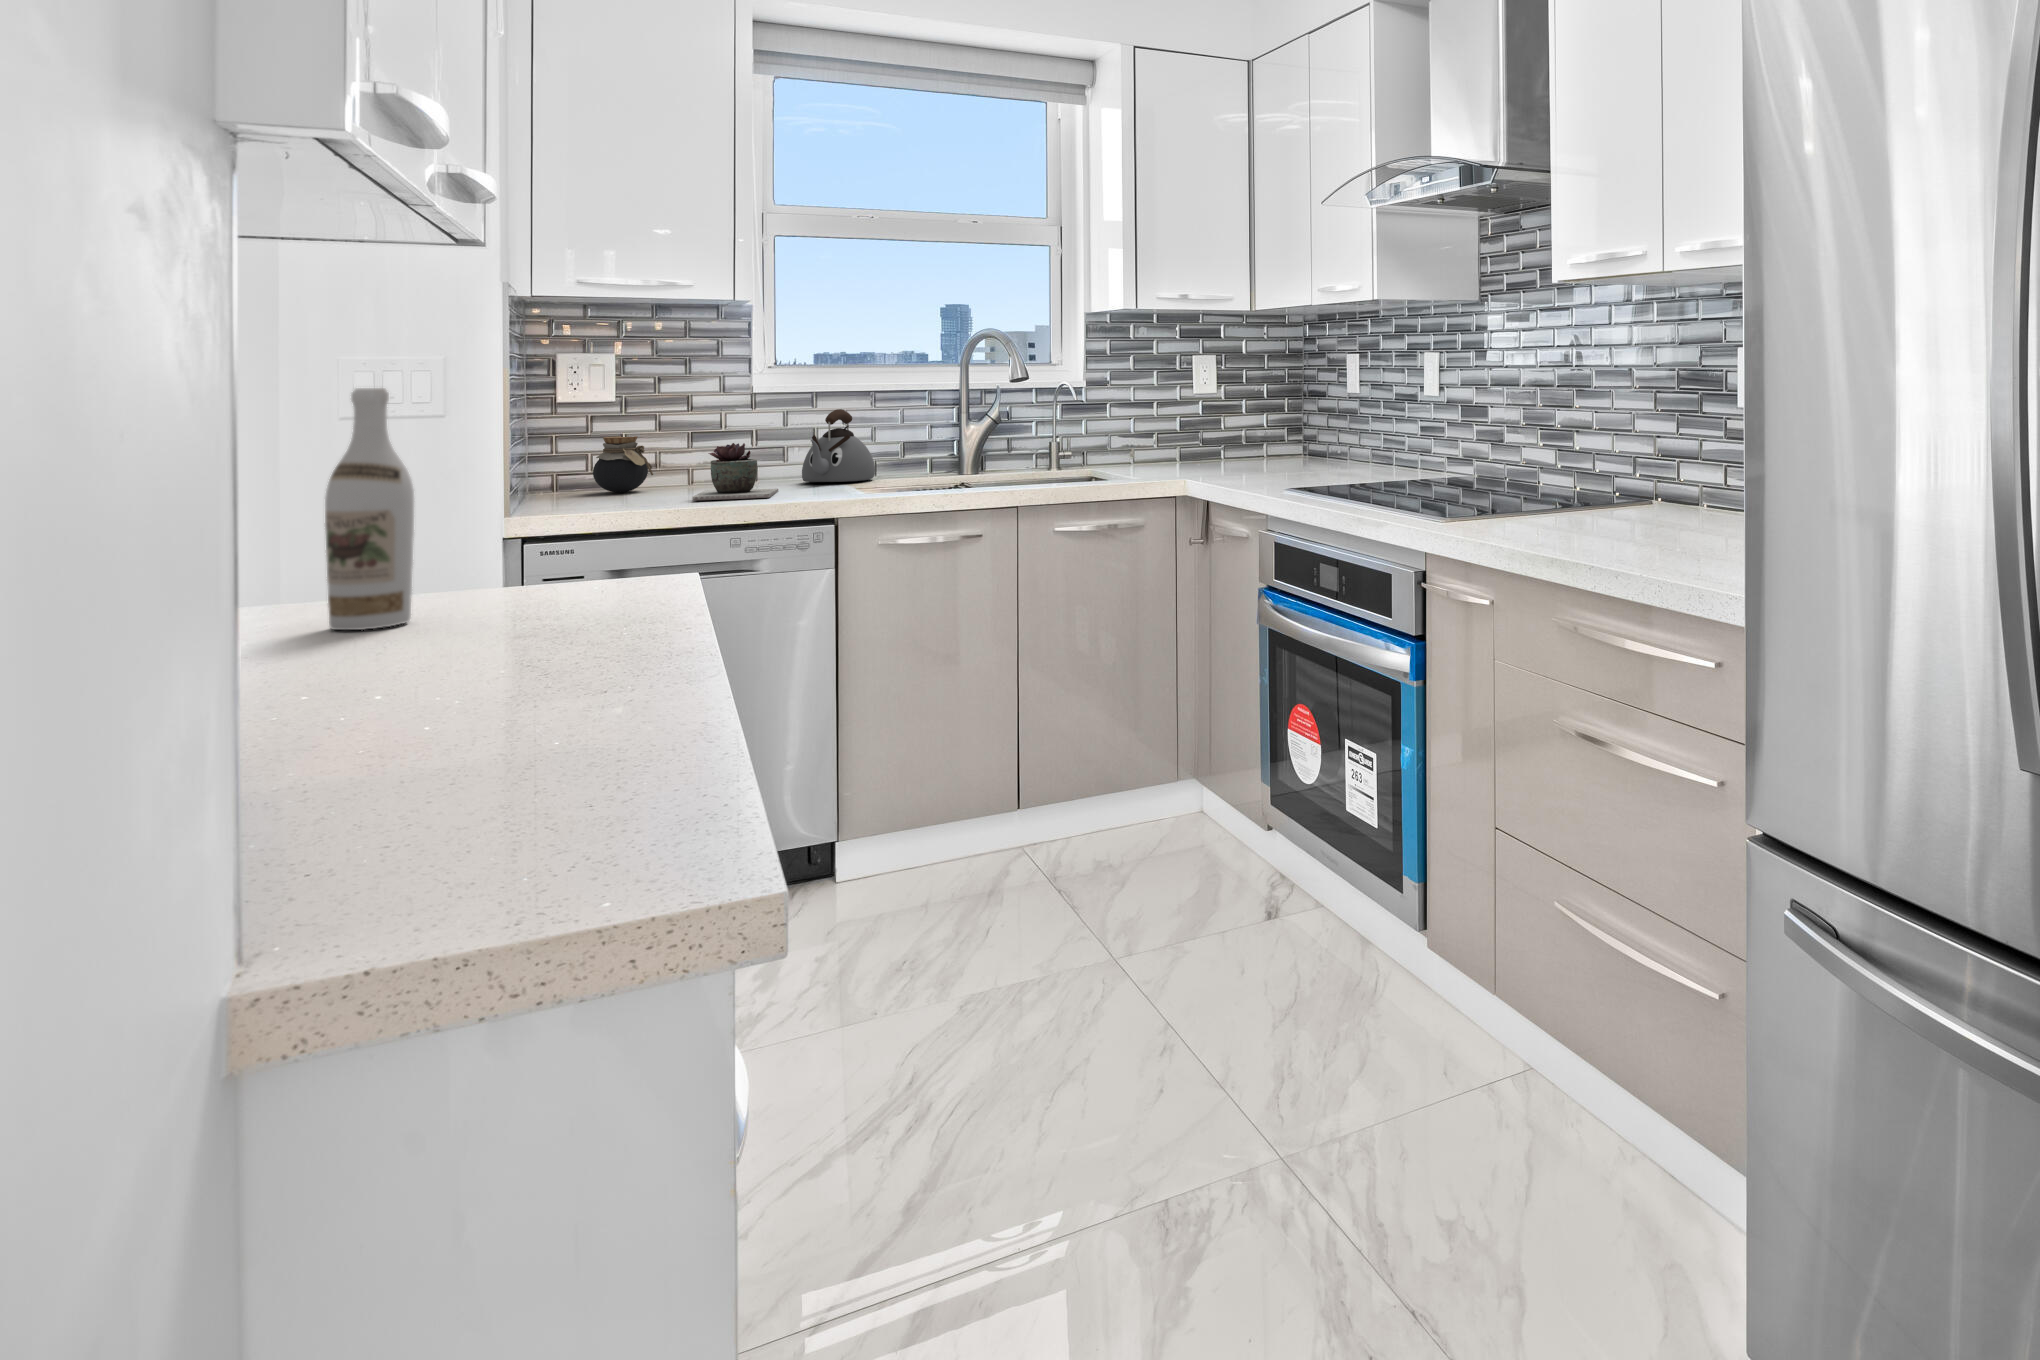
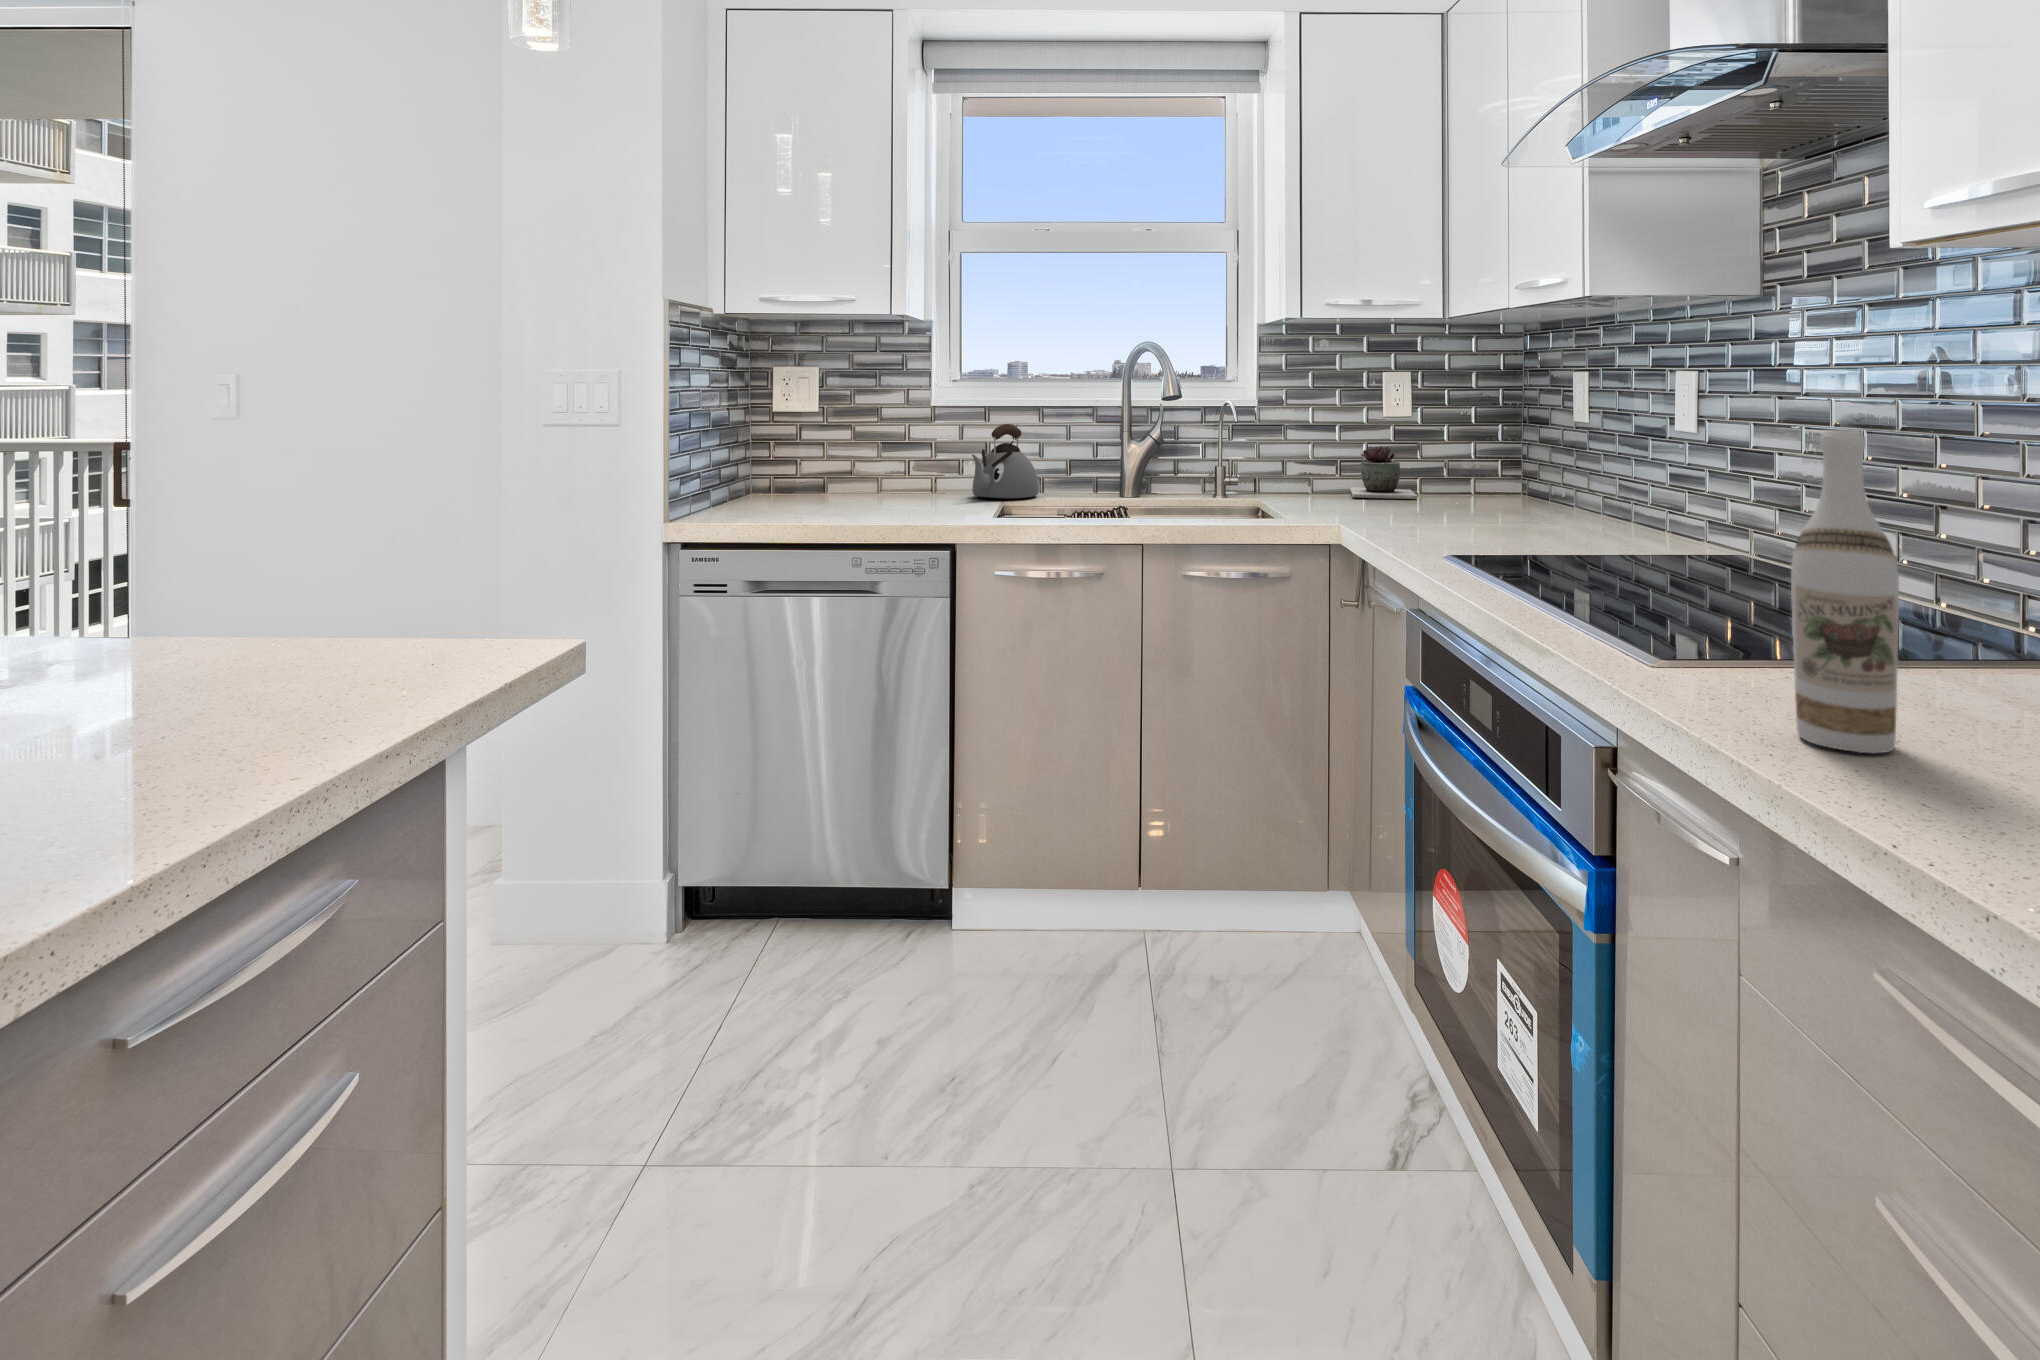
wine bottle: present [325,388,414,630] -> present [1791,430,1899,753]
jar: present [593,436,653,492] -> none [805,443,851,496]
succulent plant: present [692,443,778,501] -> present [1350,446,1417,499]

